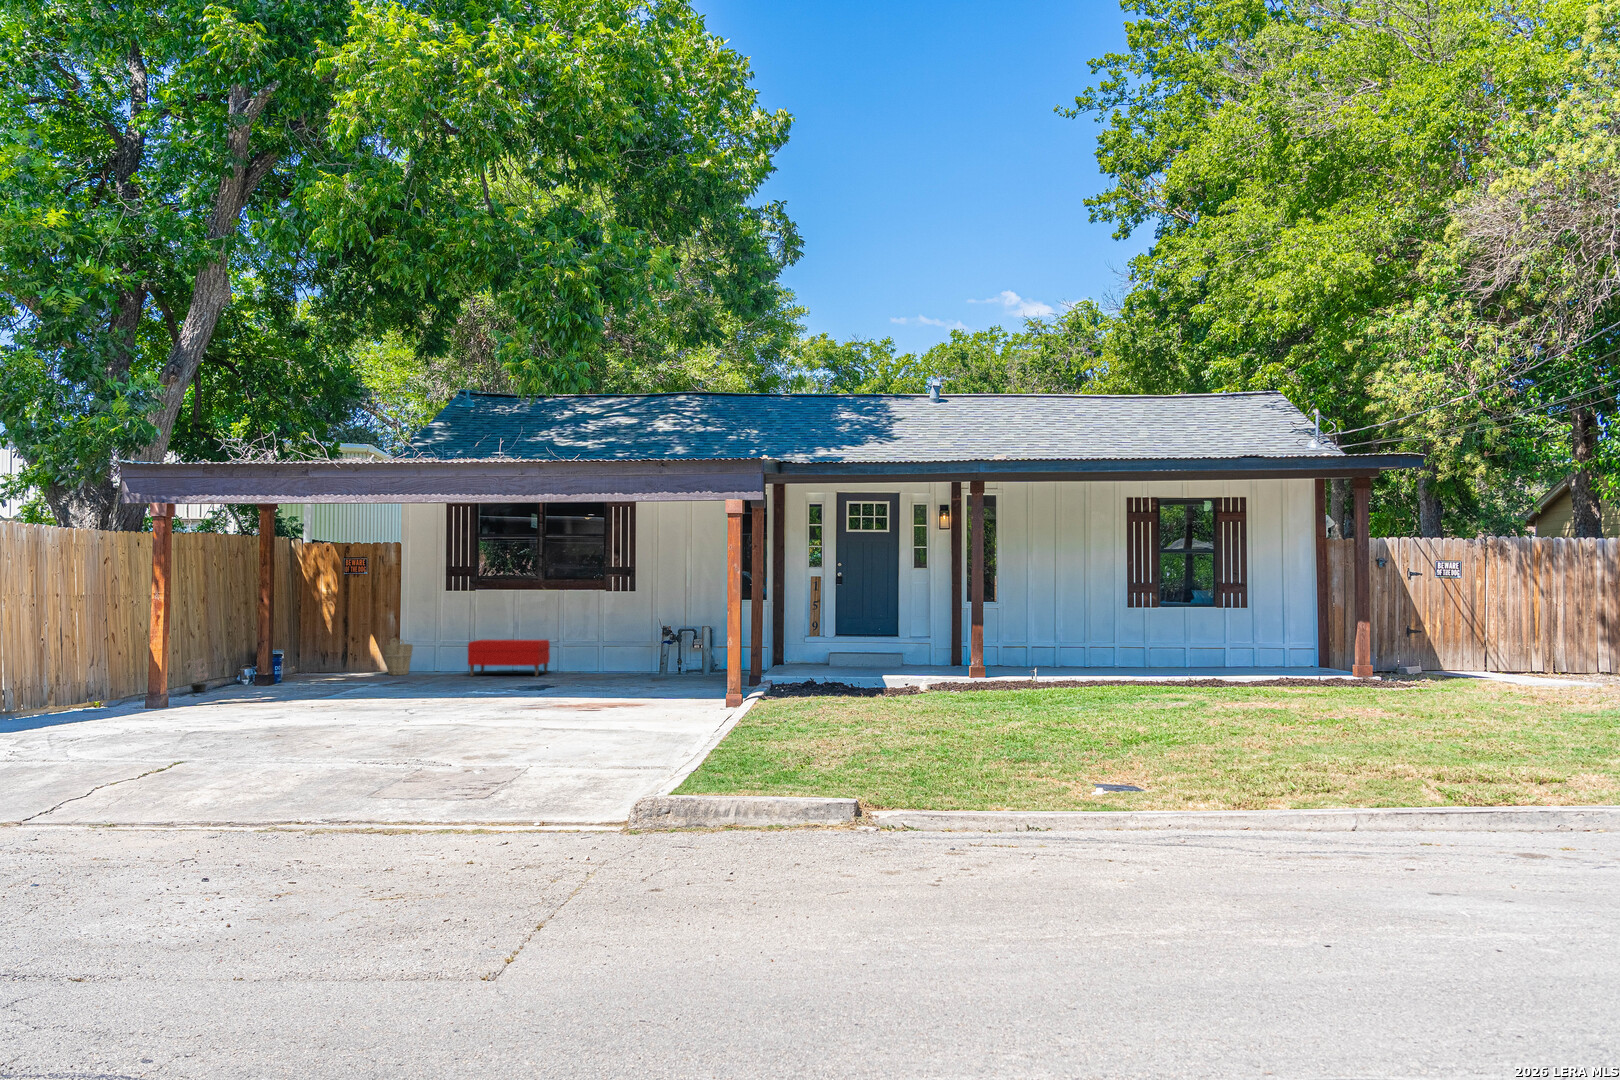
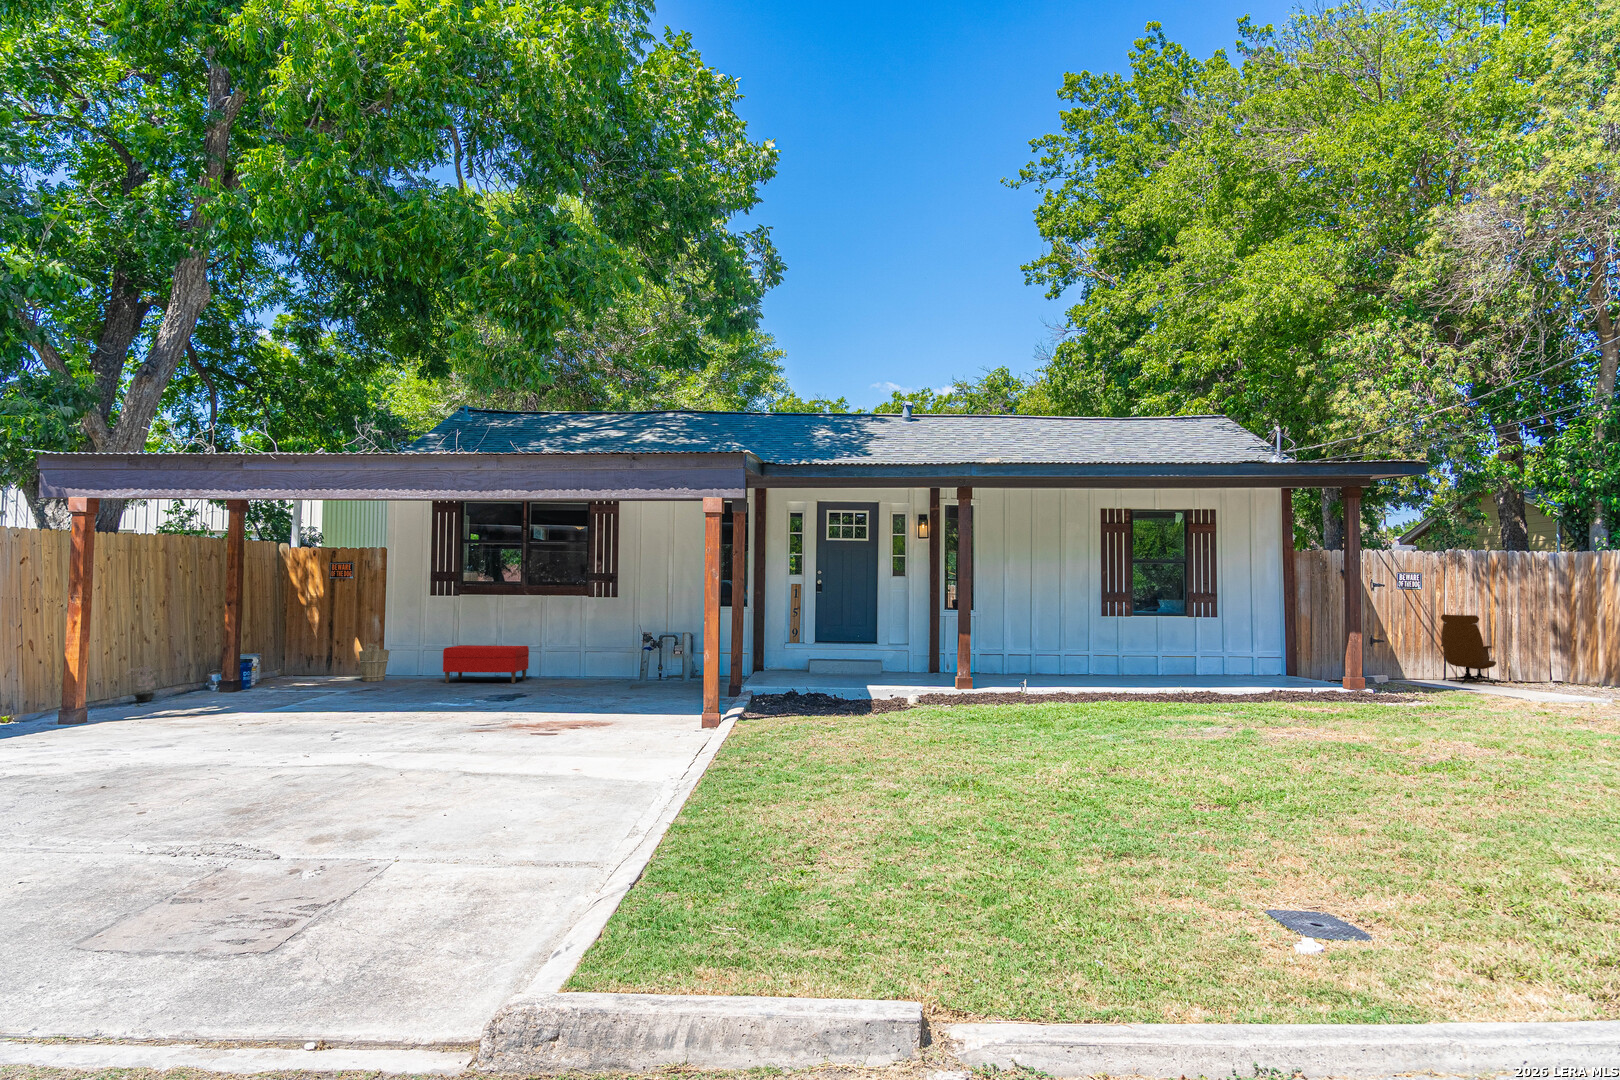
lounge chair: none [1472,604,1535,674] -> present [1441,614,1498,684]

